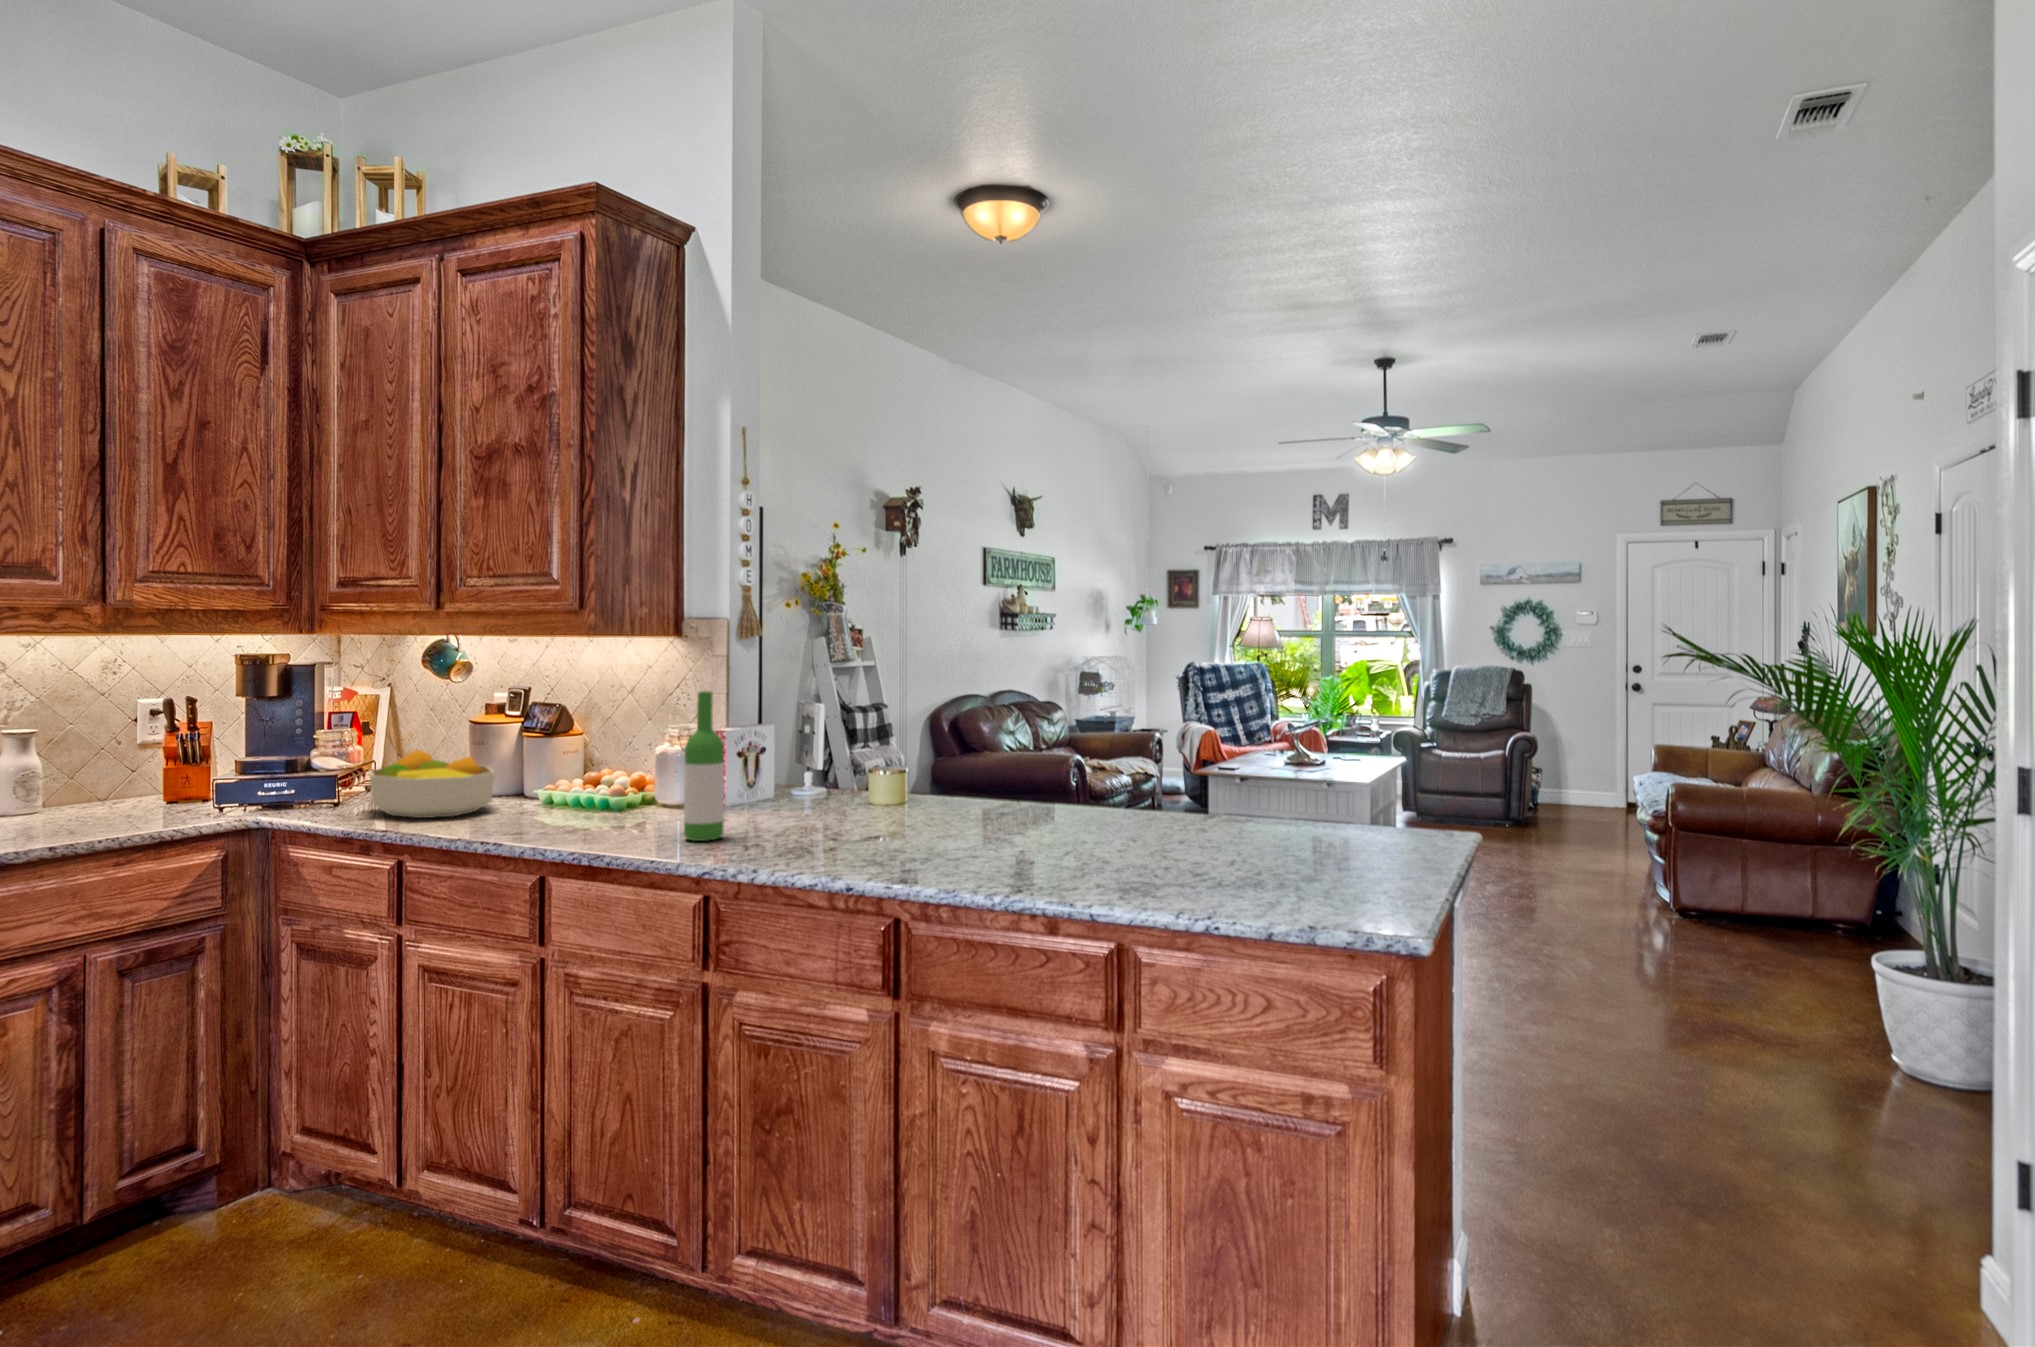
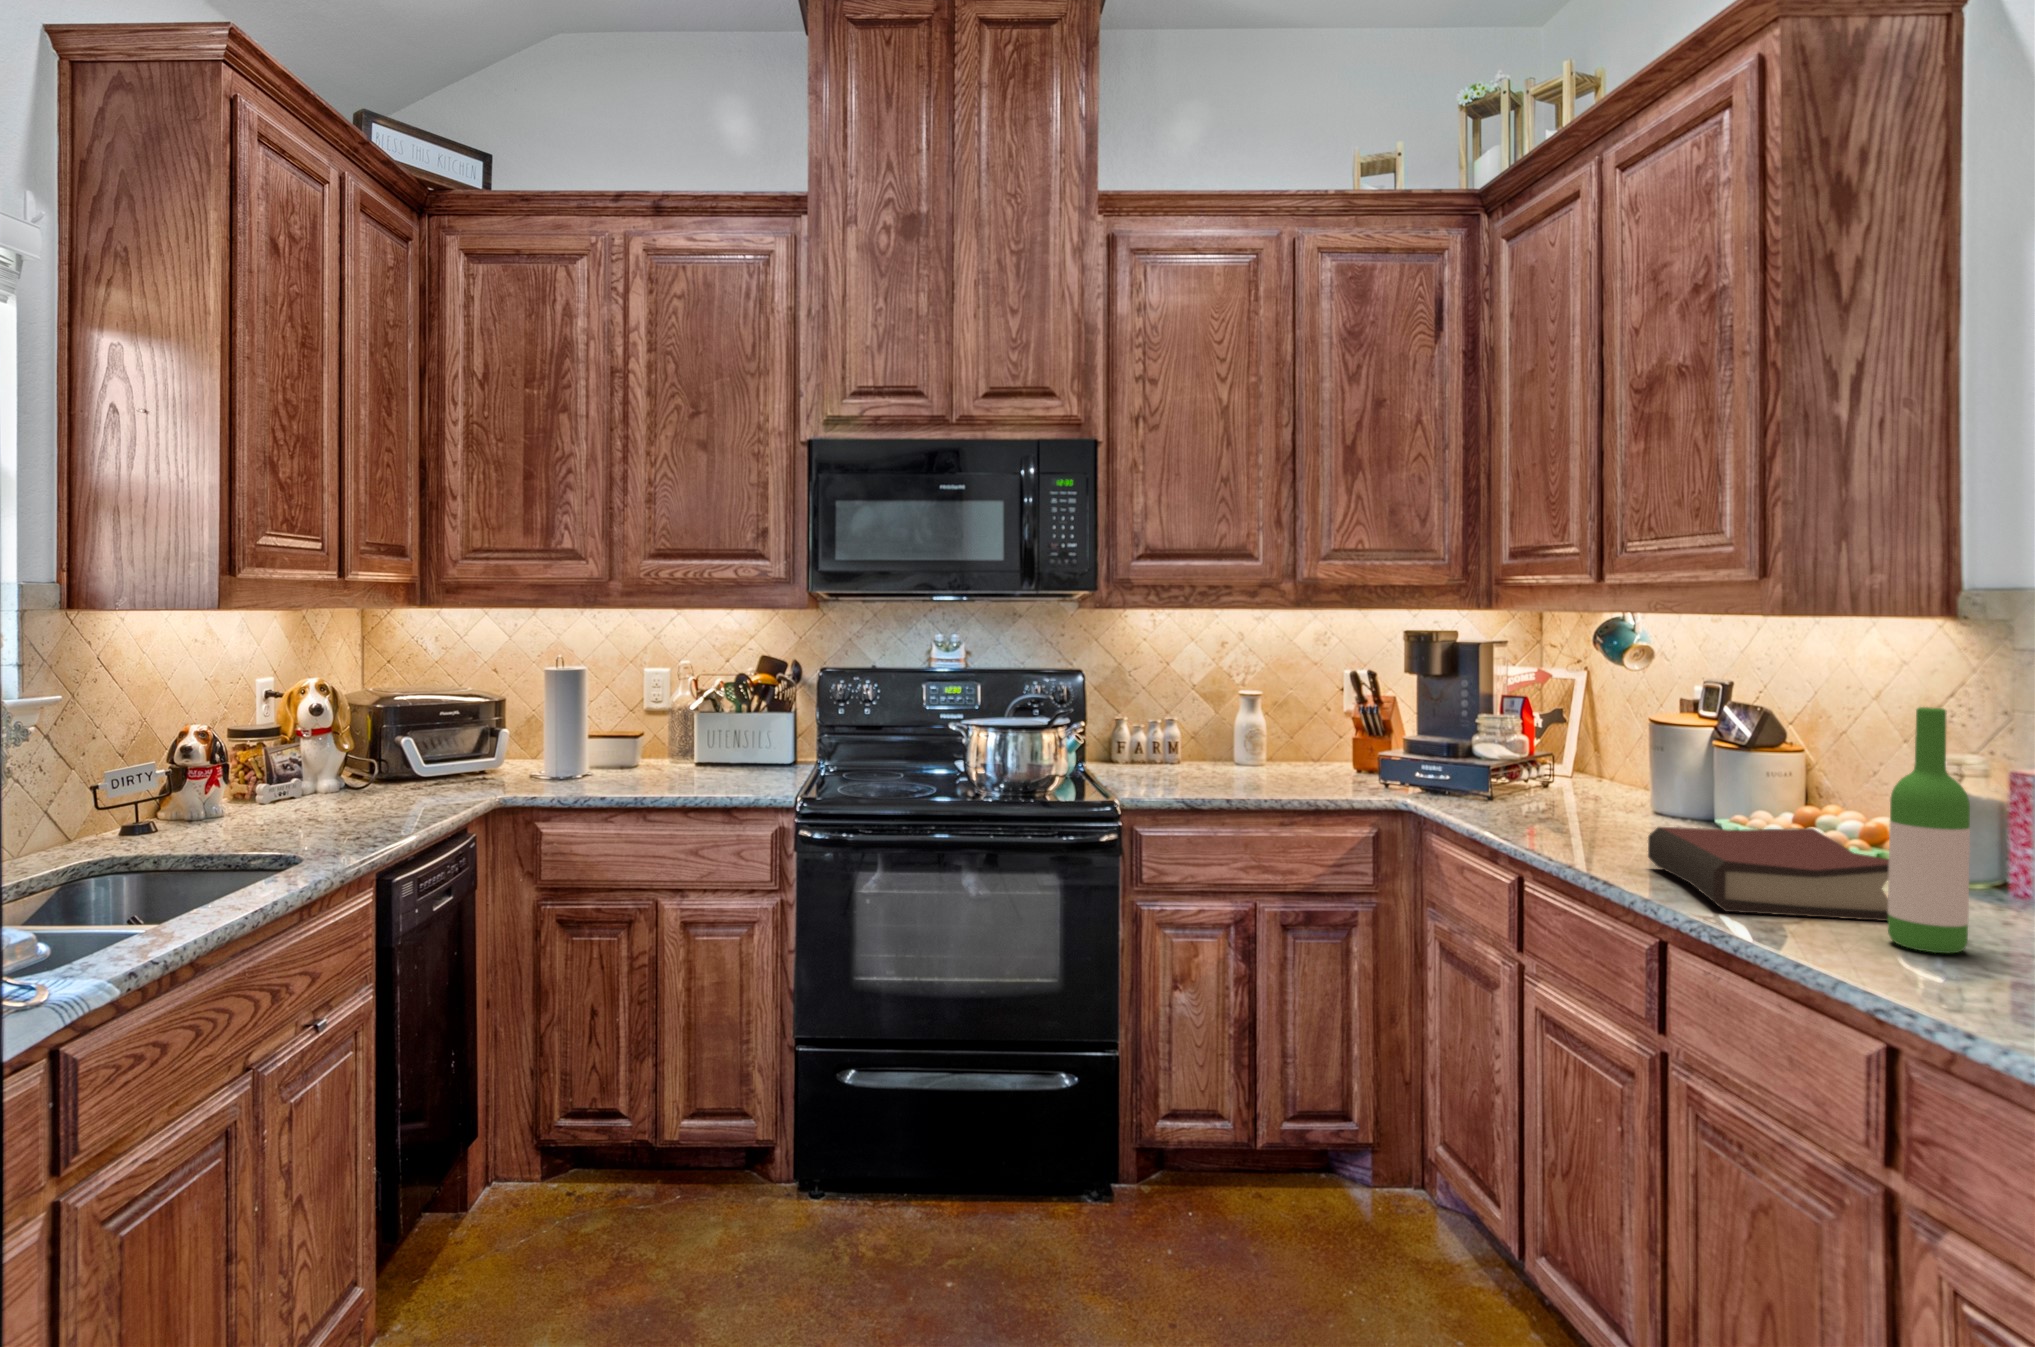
fruit bowl: present [369,750,495,818] -> none [1507,747,1654,835]
hardback book: none [514,783,685,843] -> present [1648,827,1889,921]

